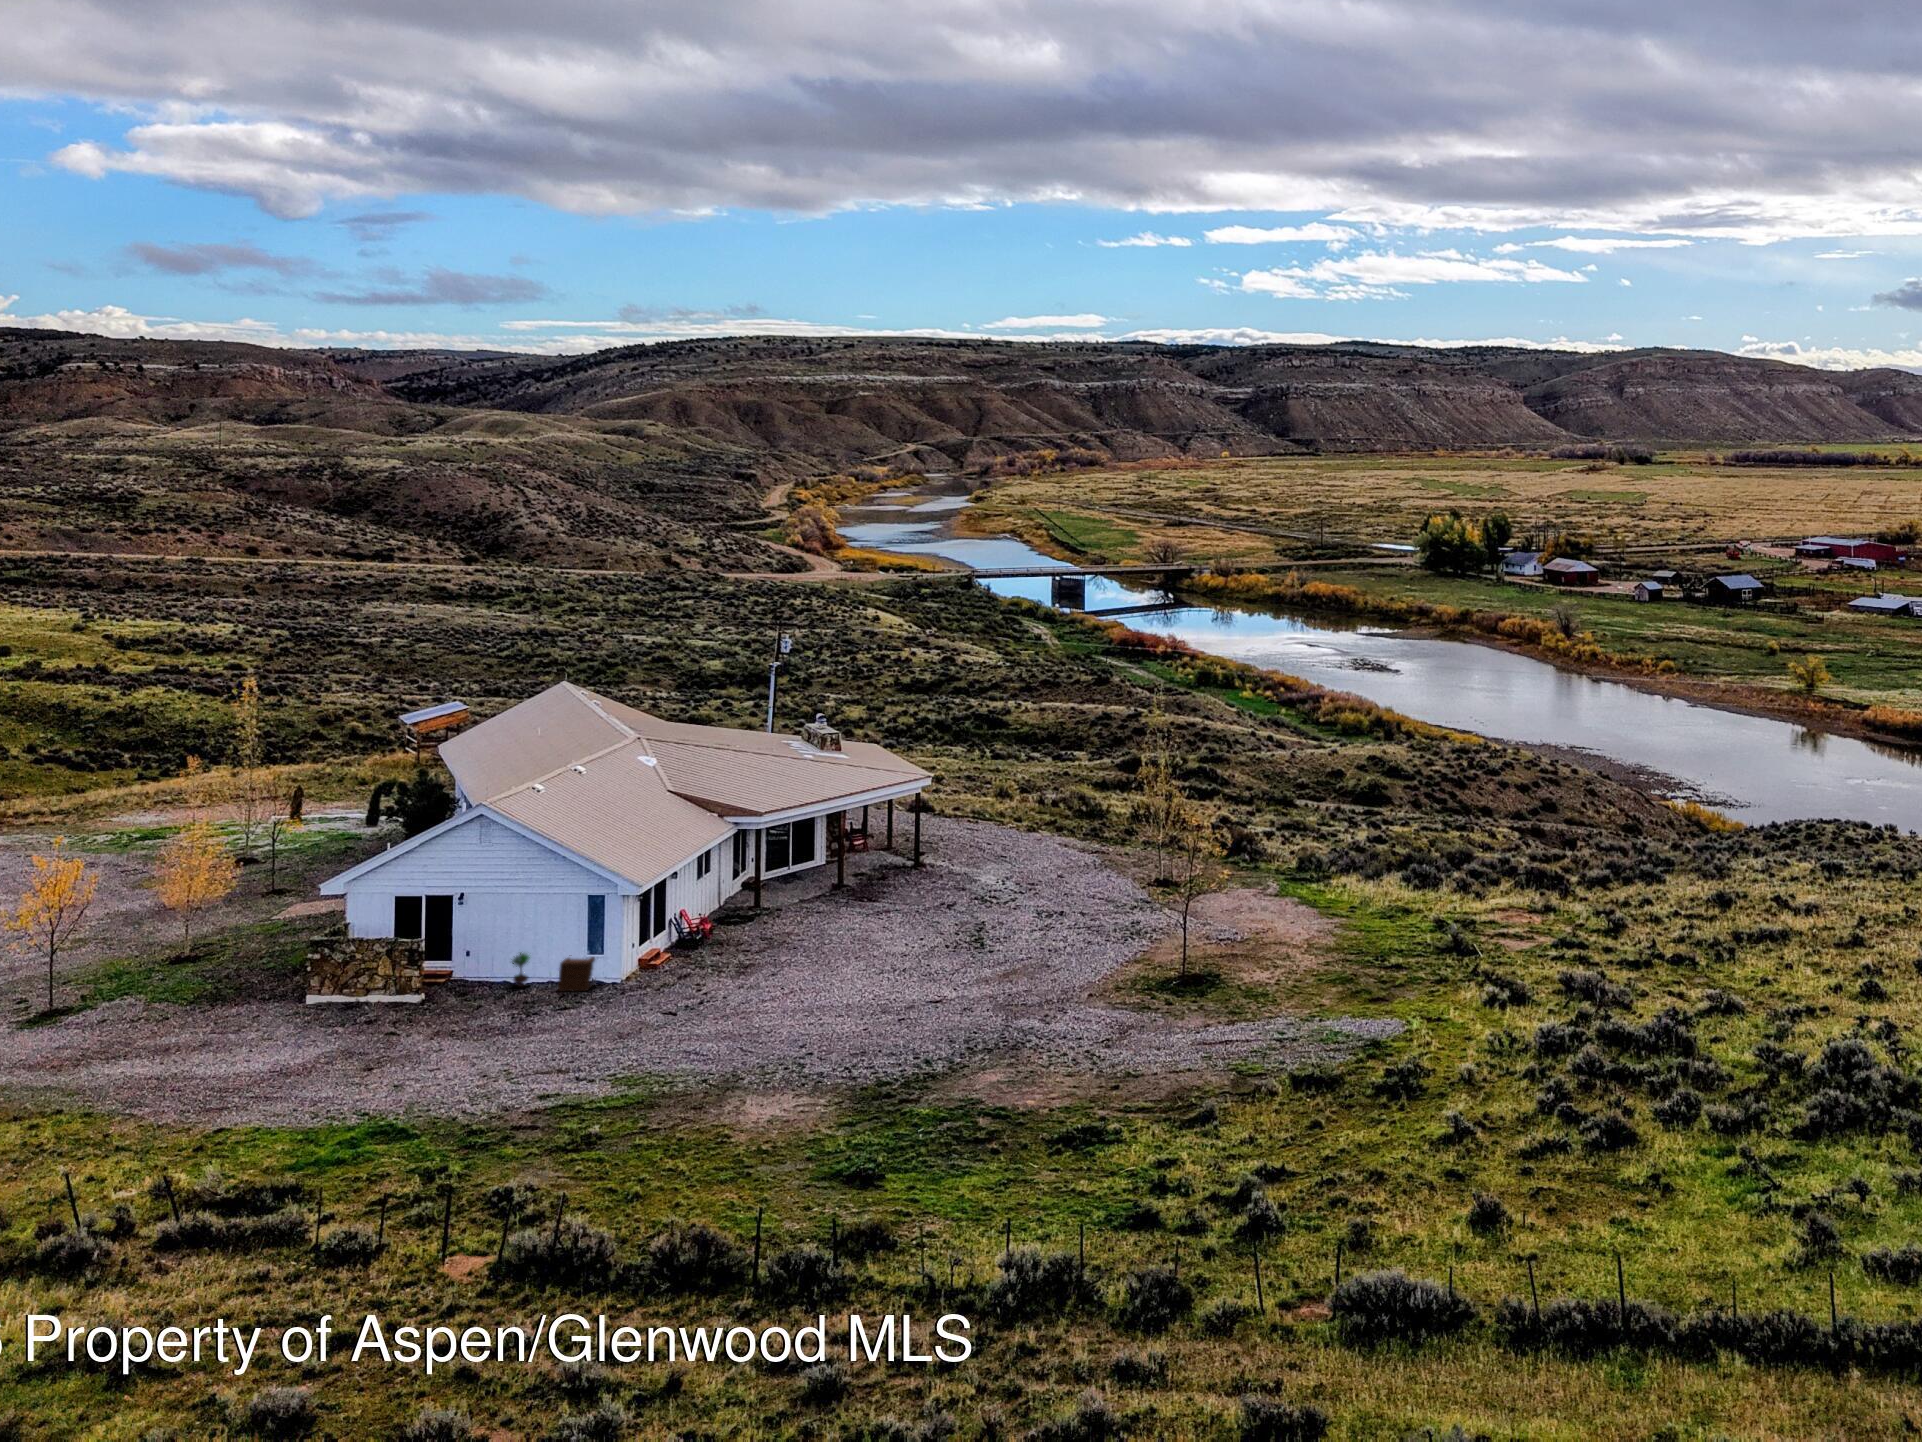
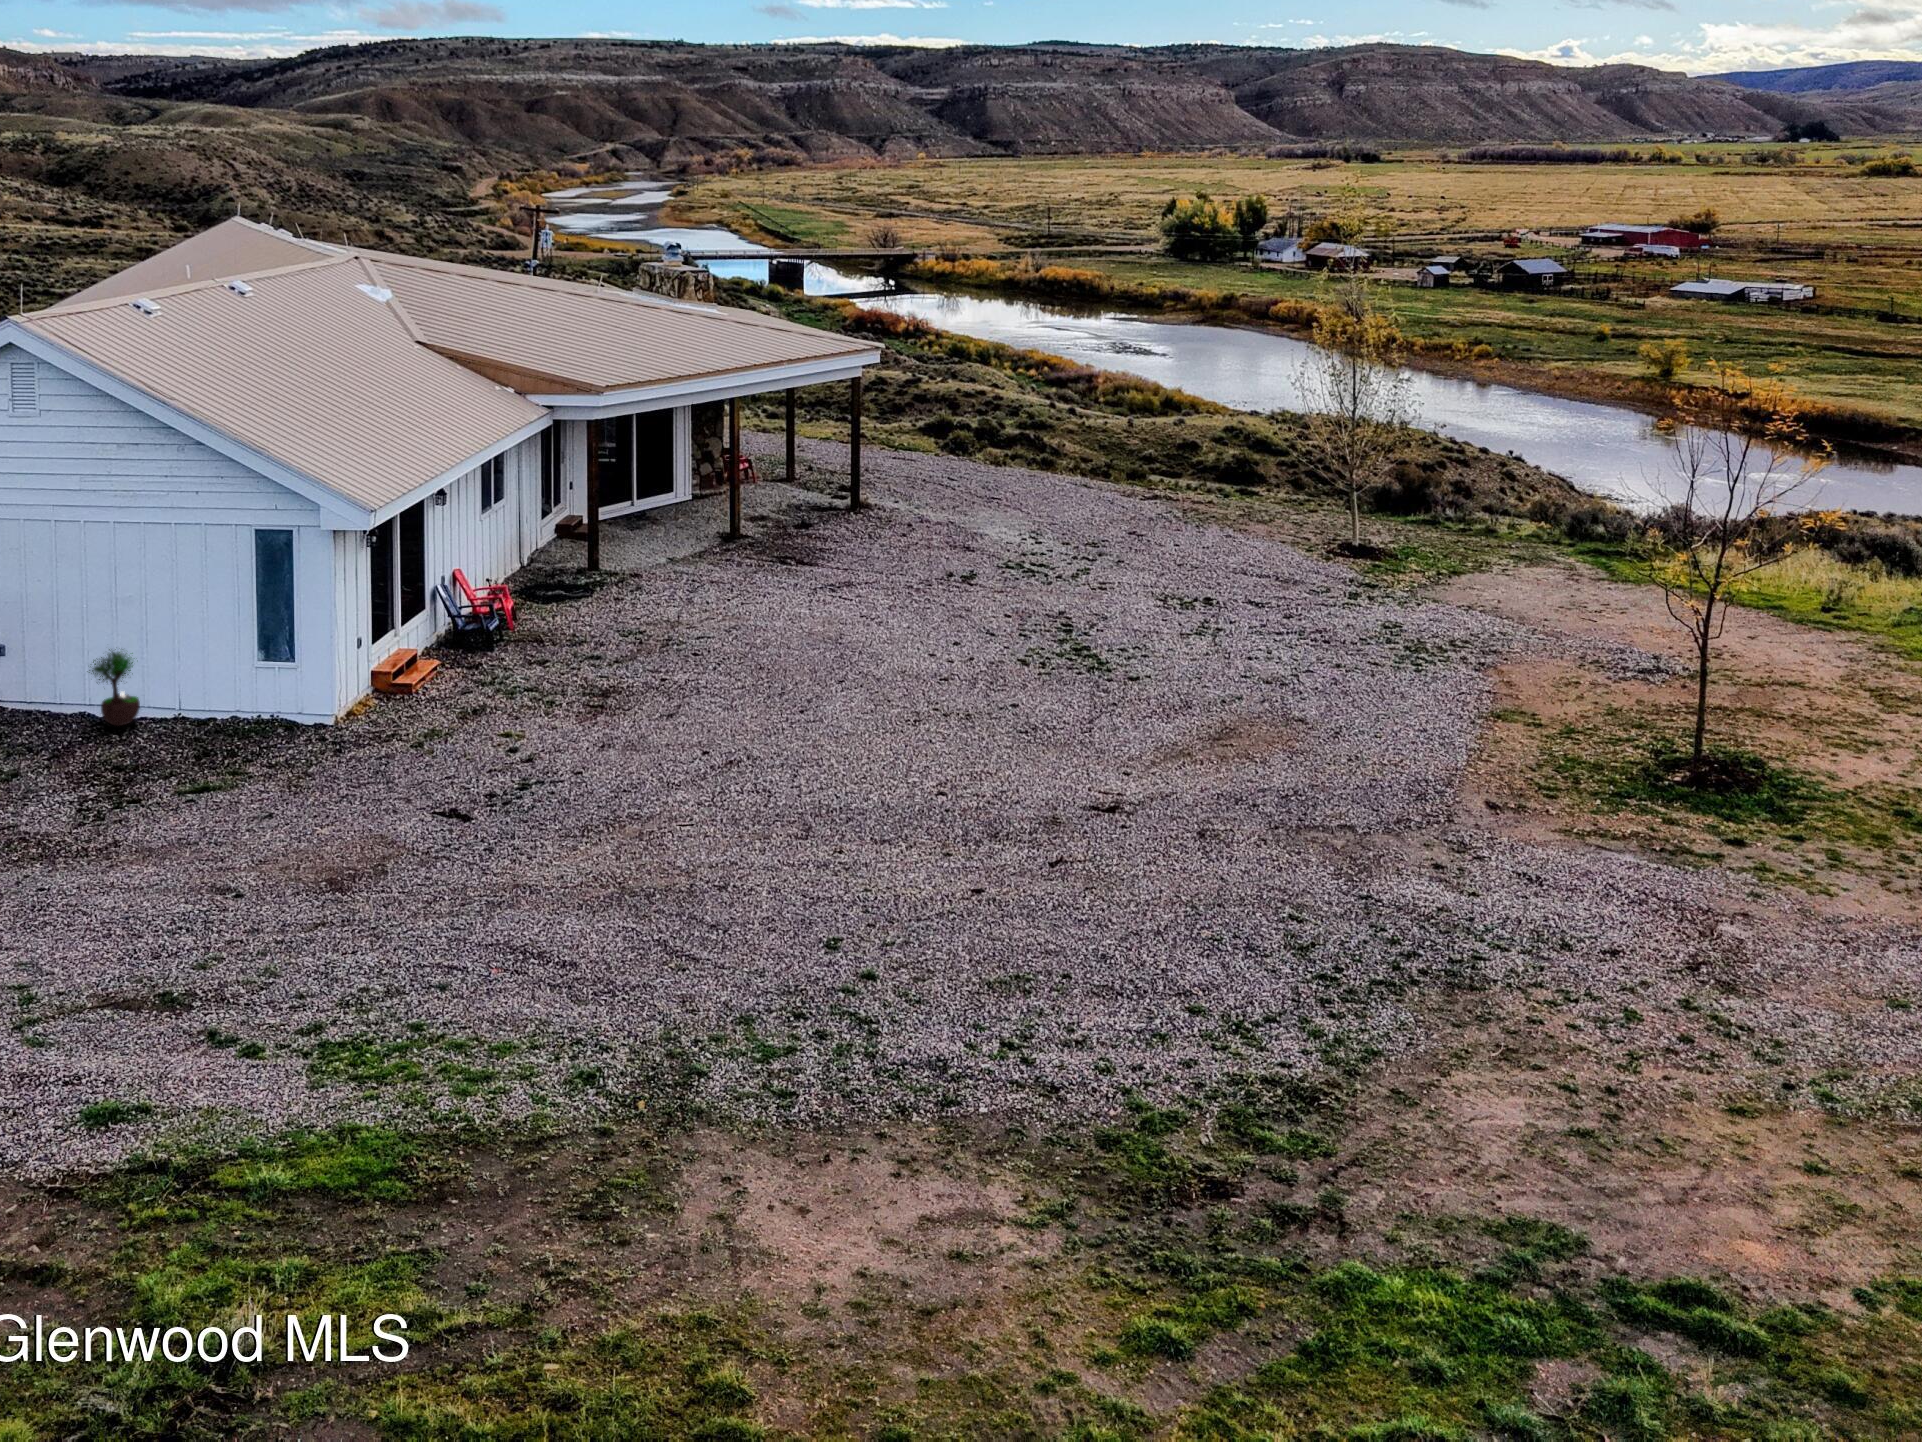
wooden crate: present [558,957,595,991] -> none [196,661,282,744]

